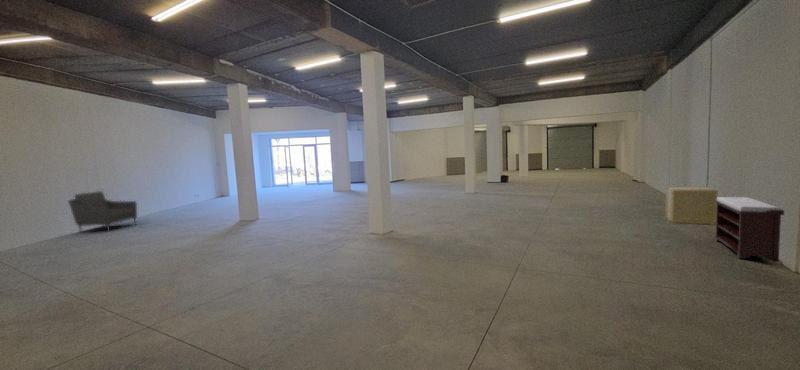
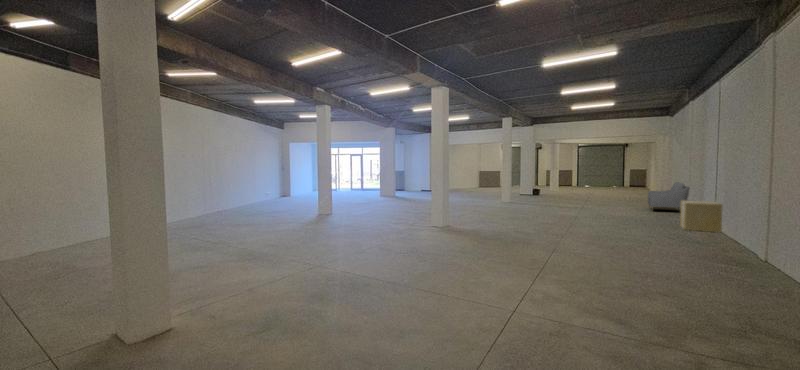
chair: present [68,191,137,229] -> present [648,182,690,209]
bench: present [715,197,784,262] -> none [715,208,760,256]

